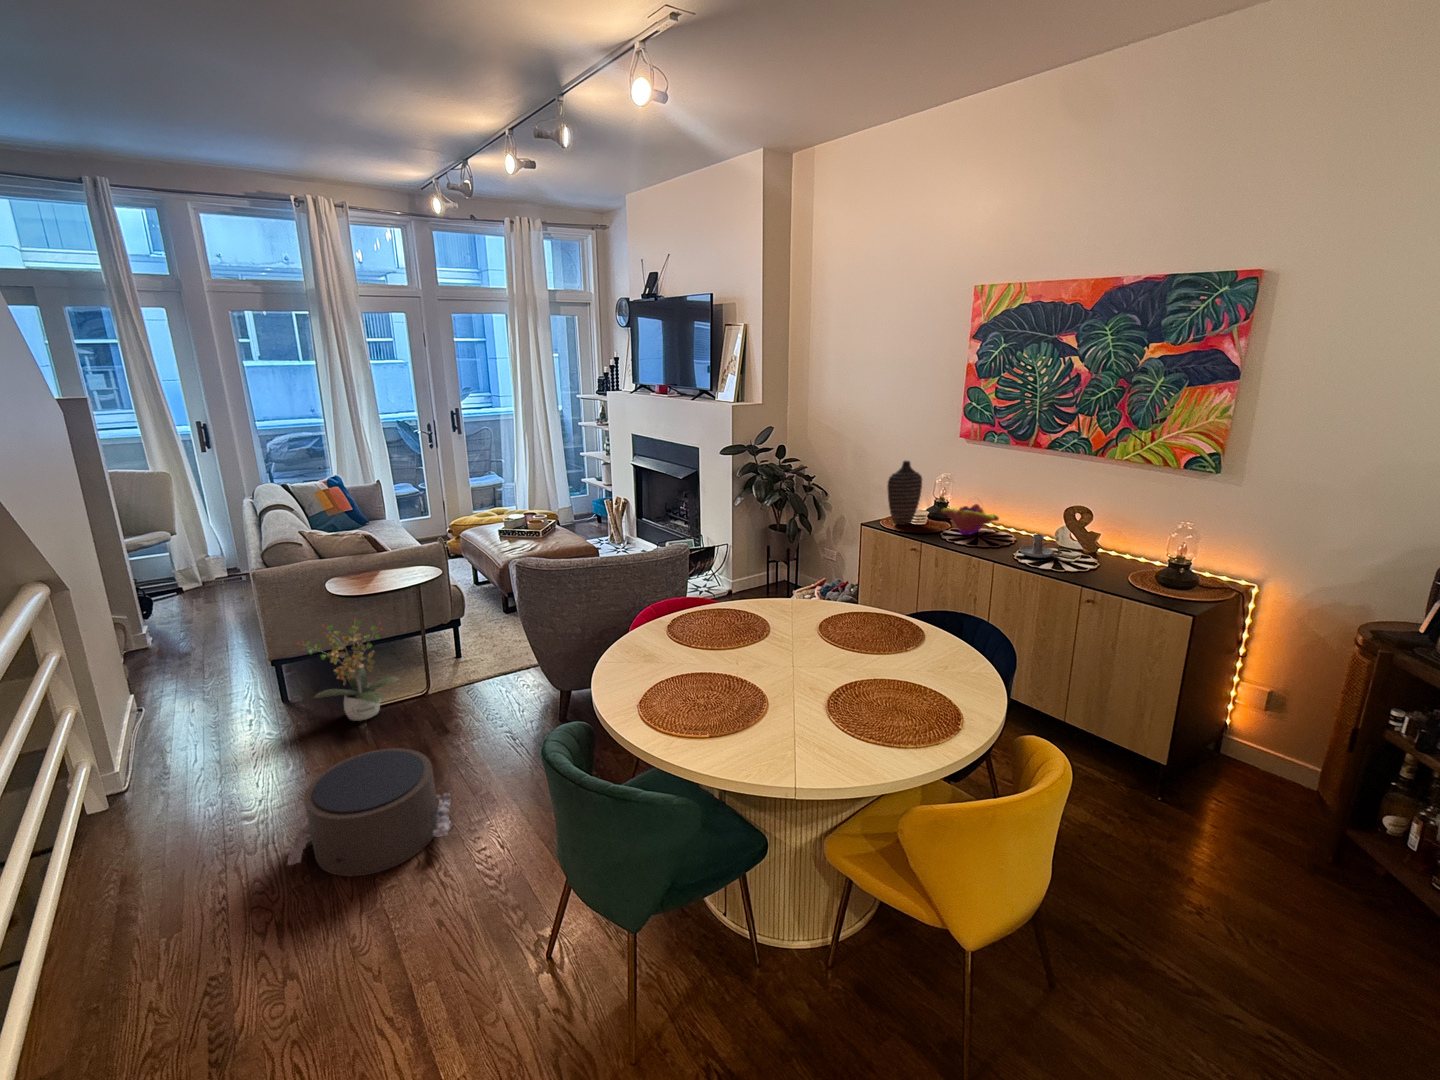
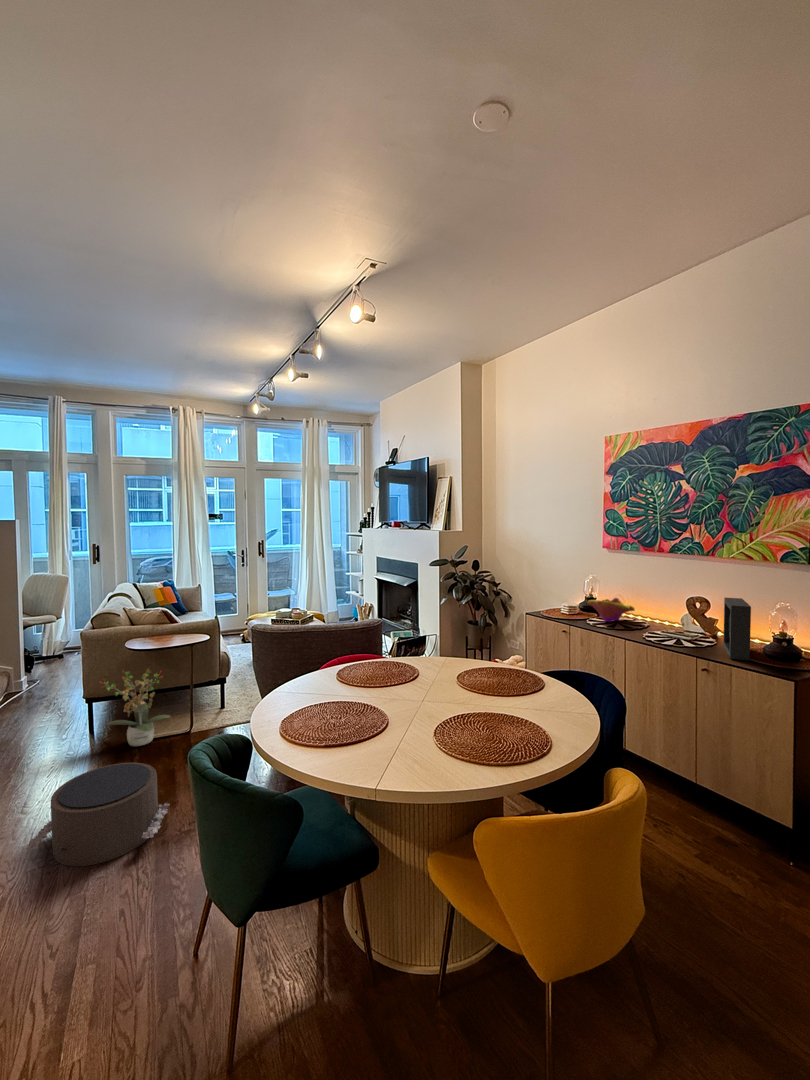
decorative vase: present [888,460,922,525] -> none [545,565,573,615]
speaker: none [1106,512,1149,589] -> present [723,598,751,661]
candle holder: present [1020,534,1060,558] -> none [649,618,682,637]

